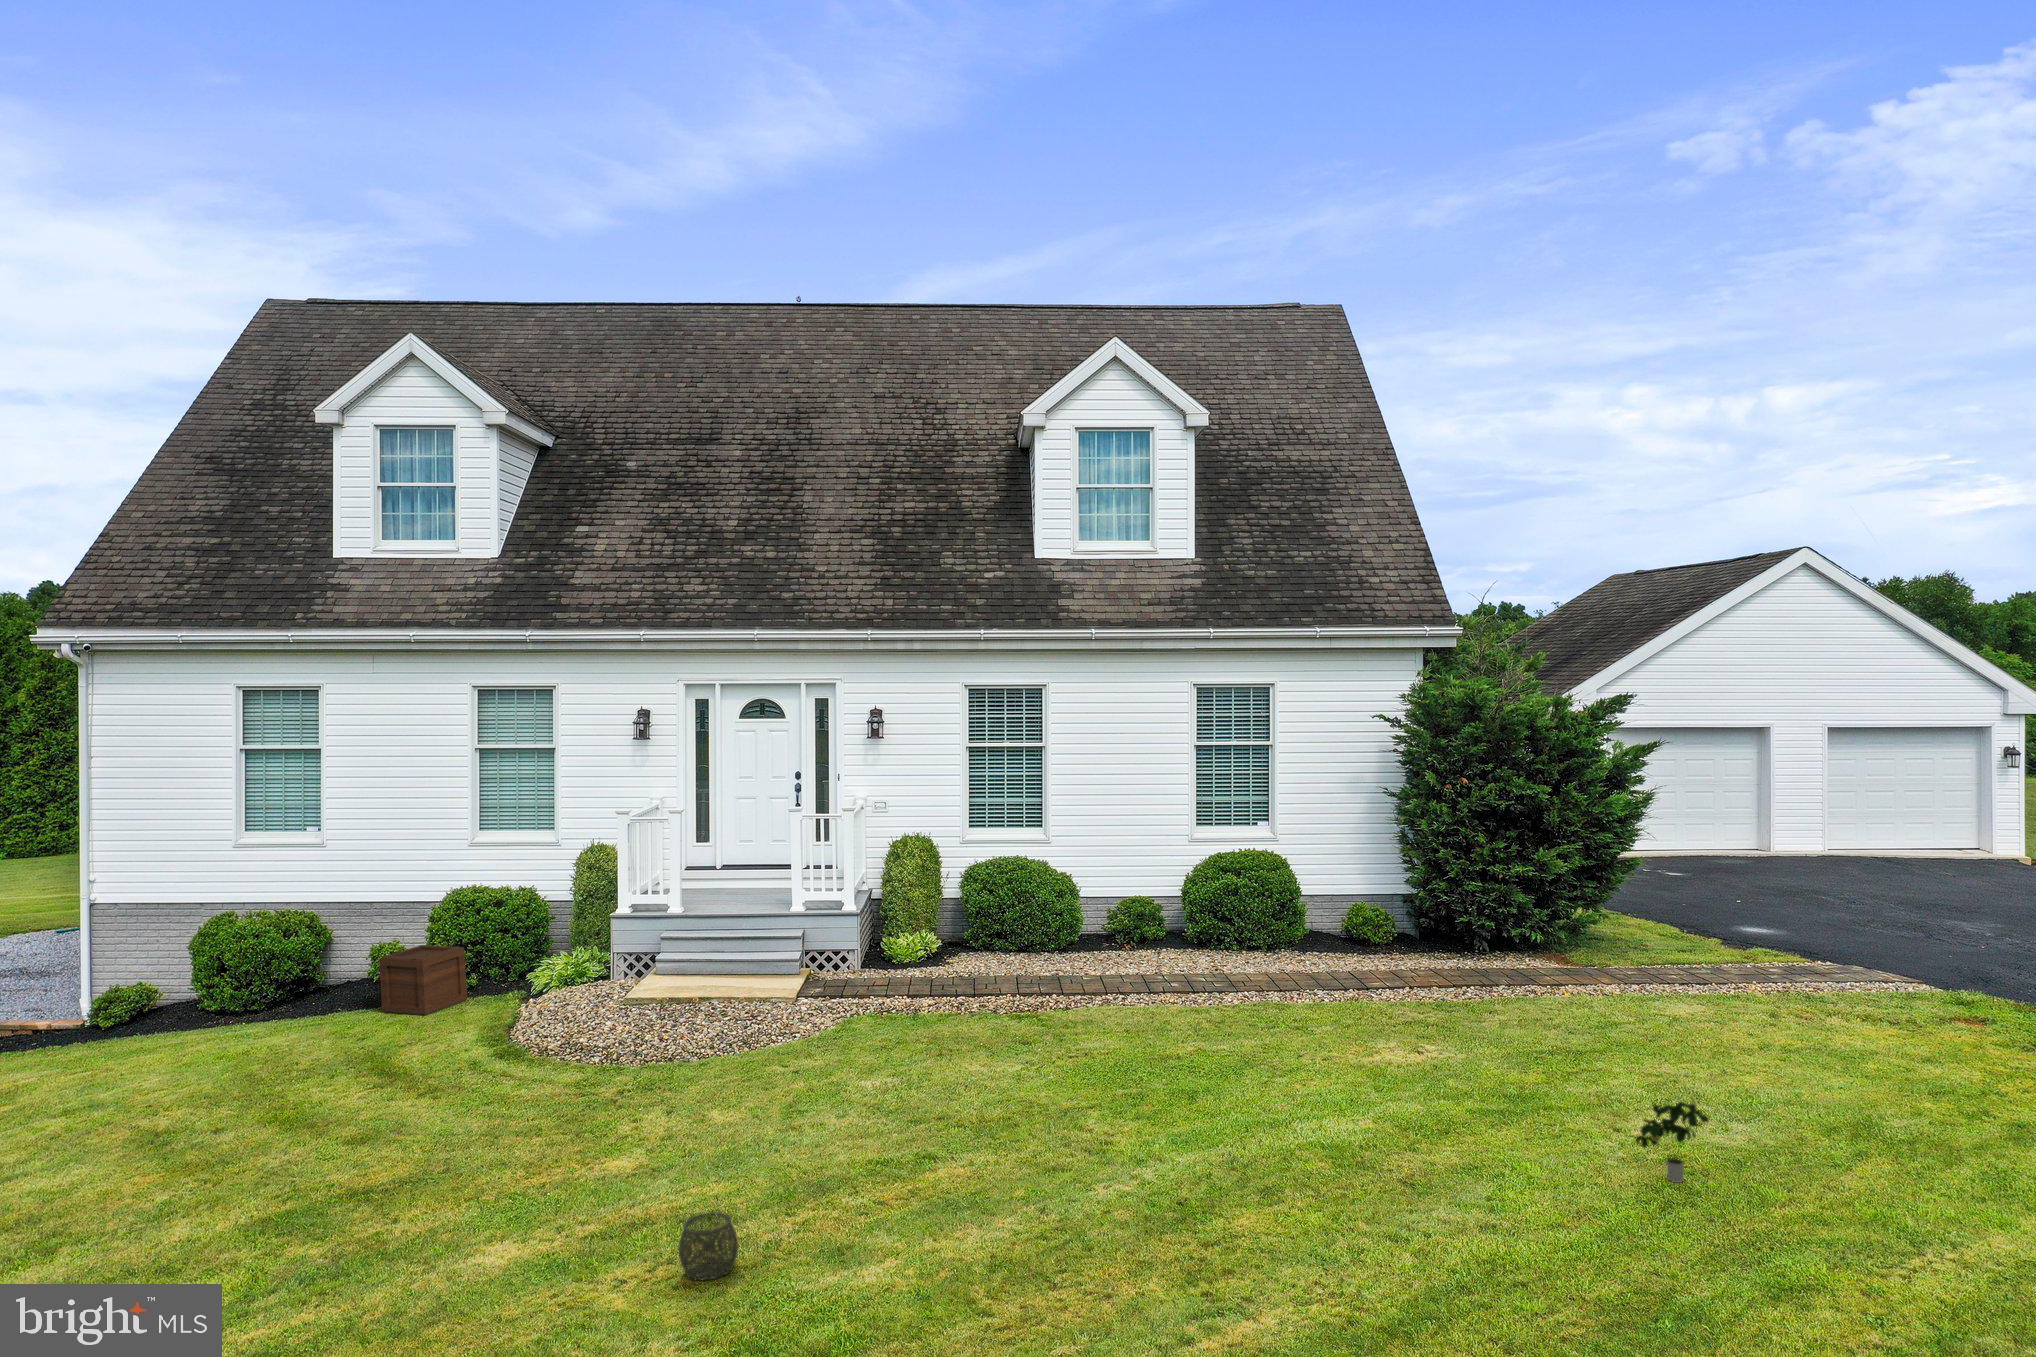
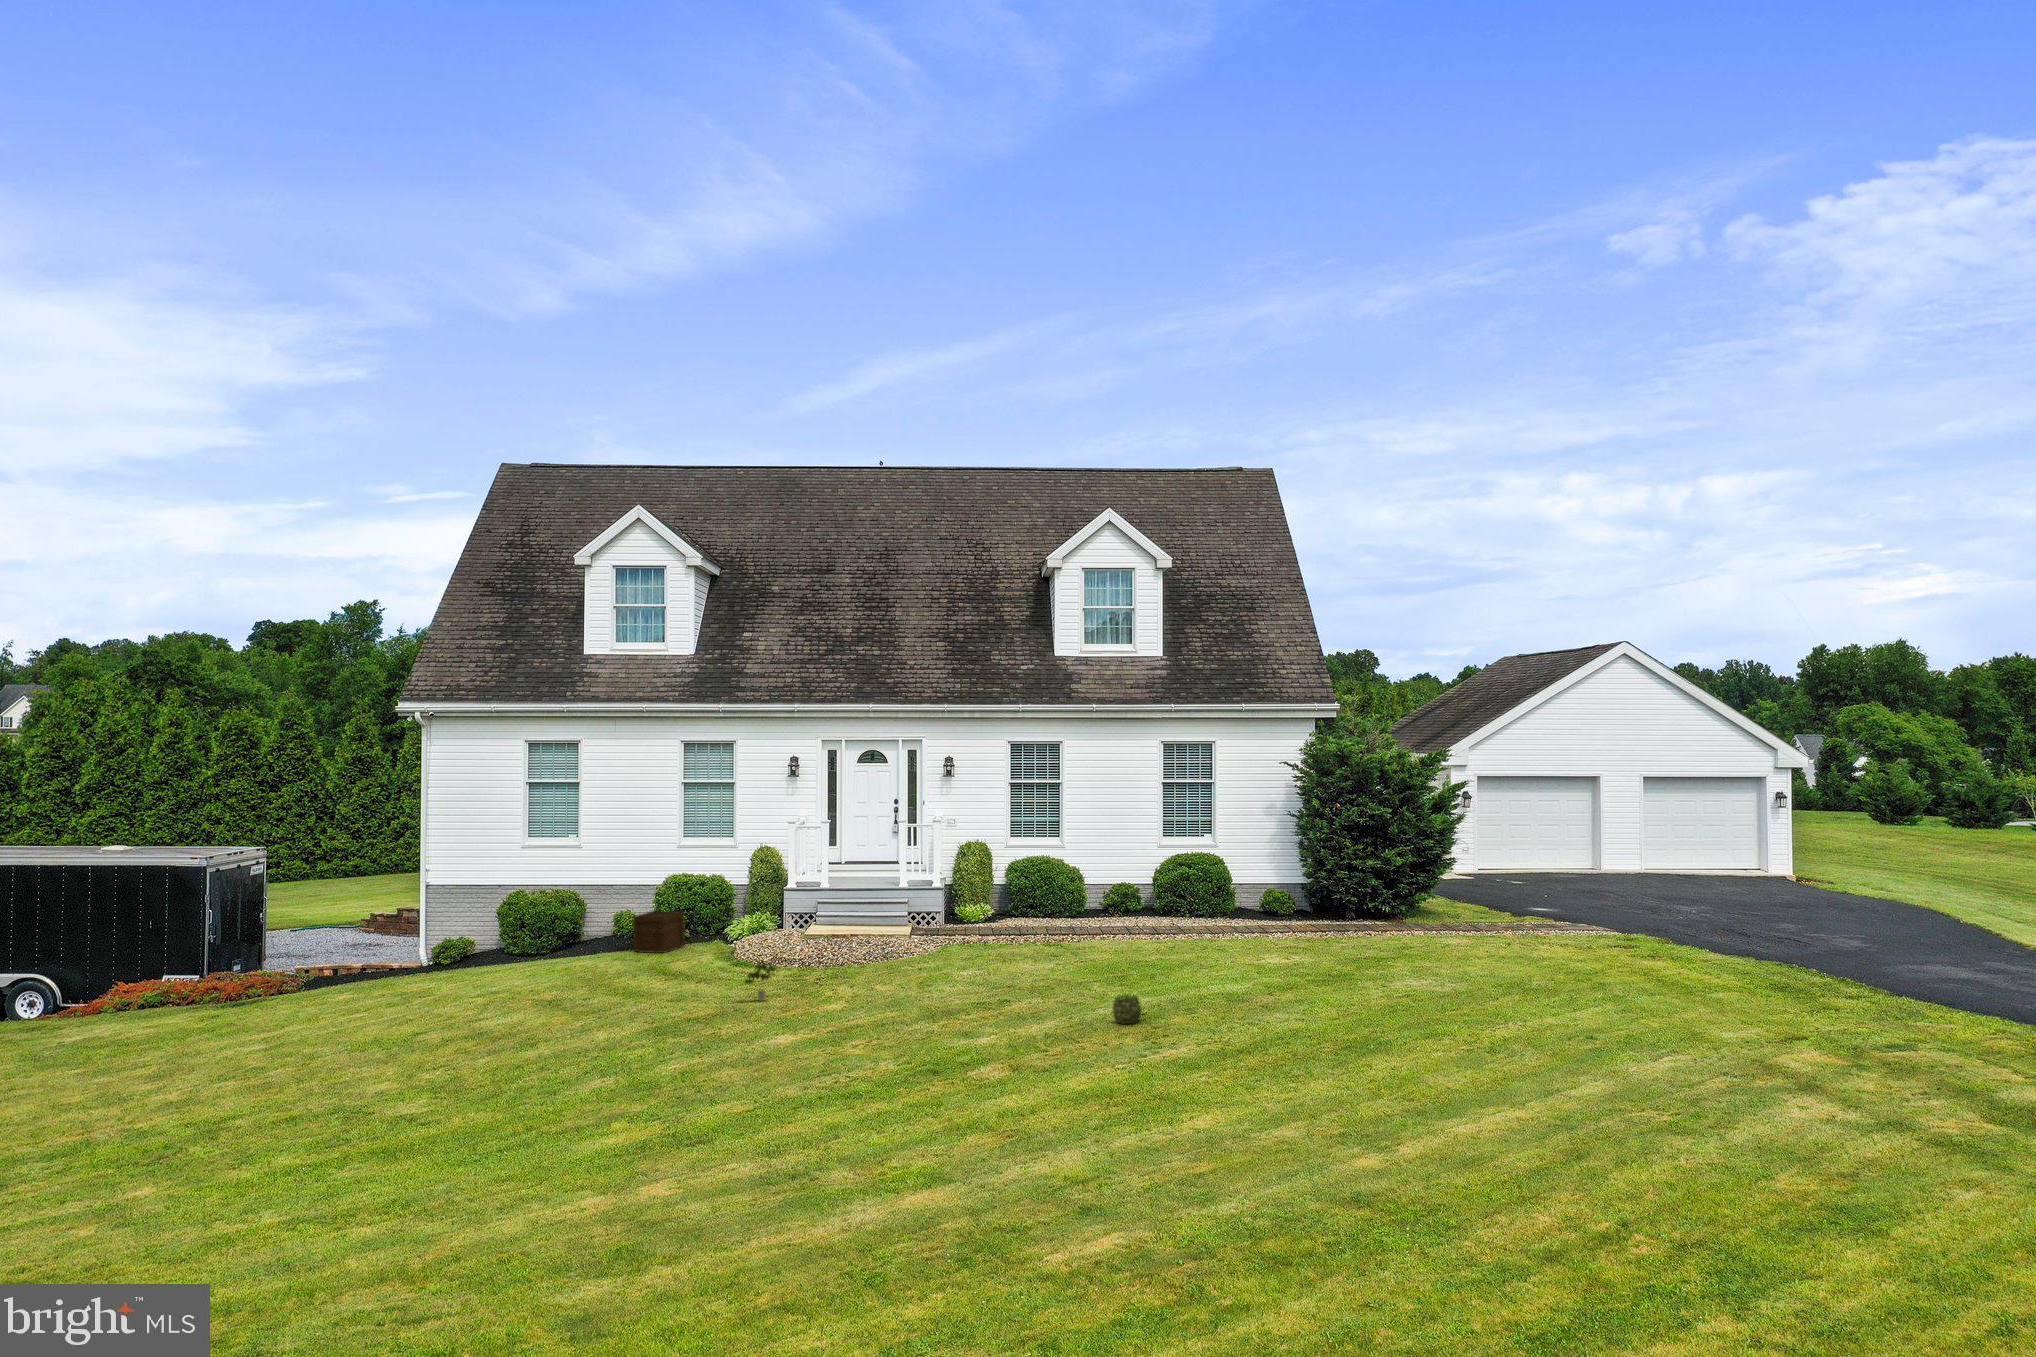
potted plant: present [1636,1102,1709,1183] -> present [745,963,776,1001]
woven basket: present [679,1212,738,1281] -> present [1112,995,1141,1024]

